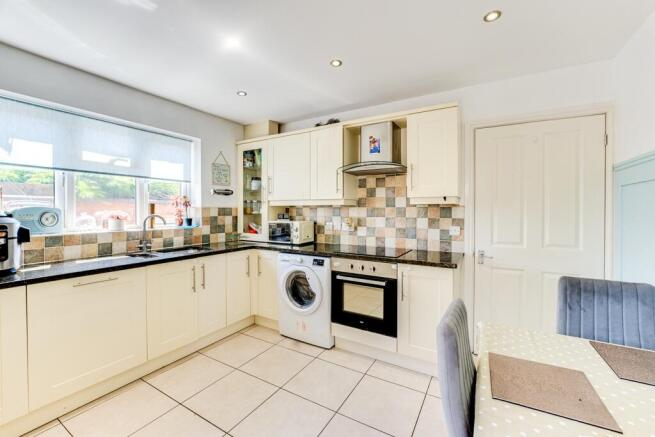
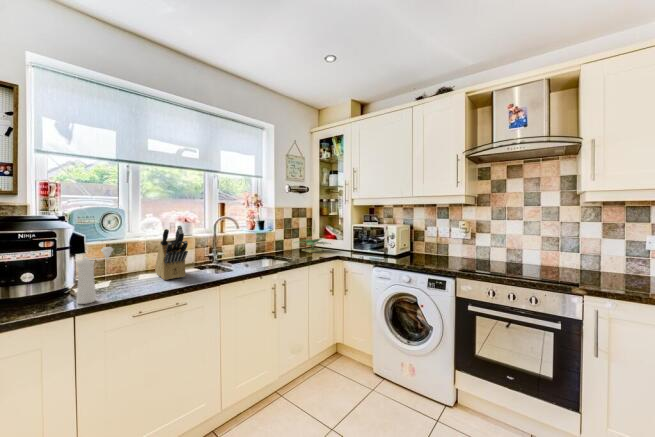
knife block: none [89,221,119,263] -> present [155,226,188,280]
pepper mill: none [28,236,56,276] -> present [76,247,113,304]

